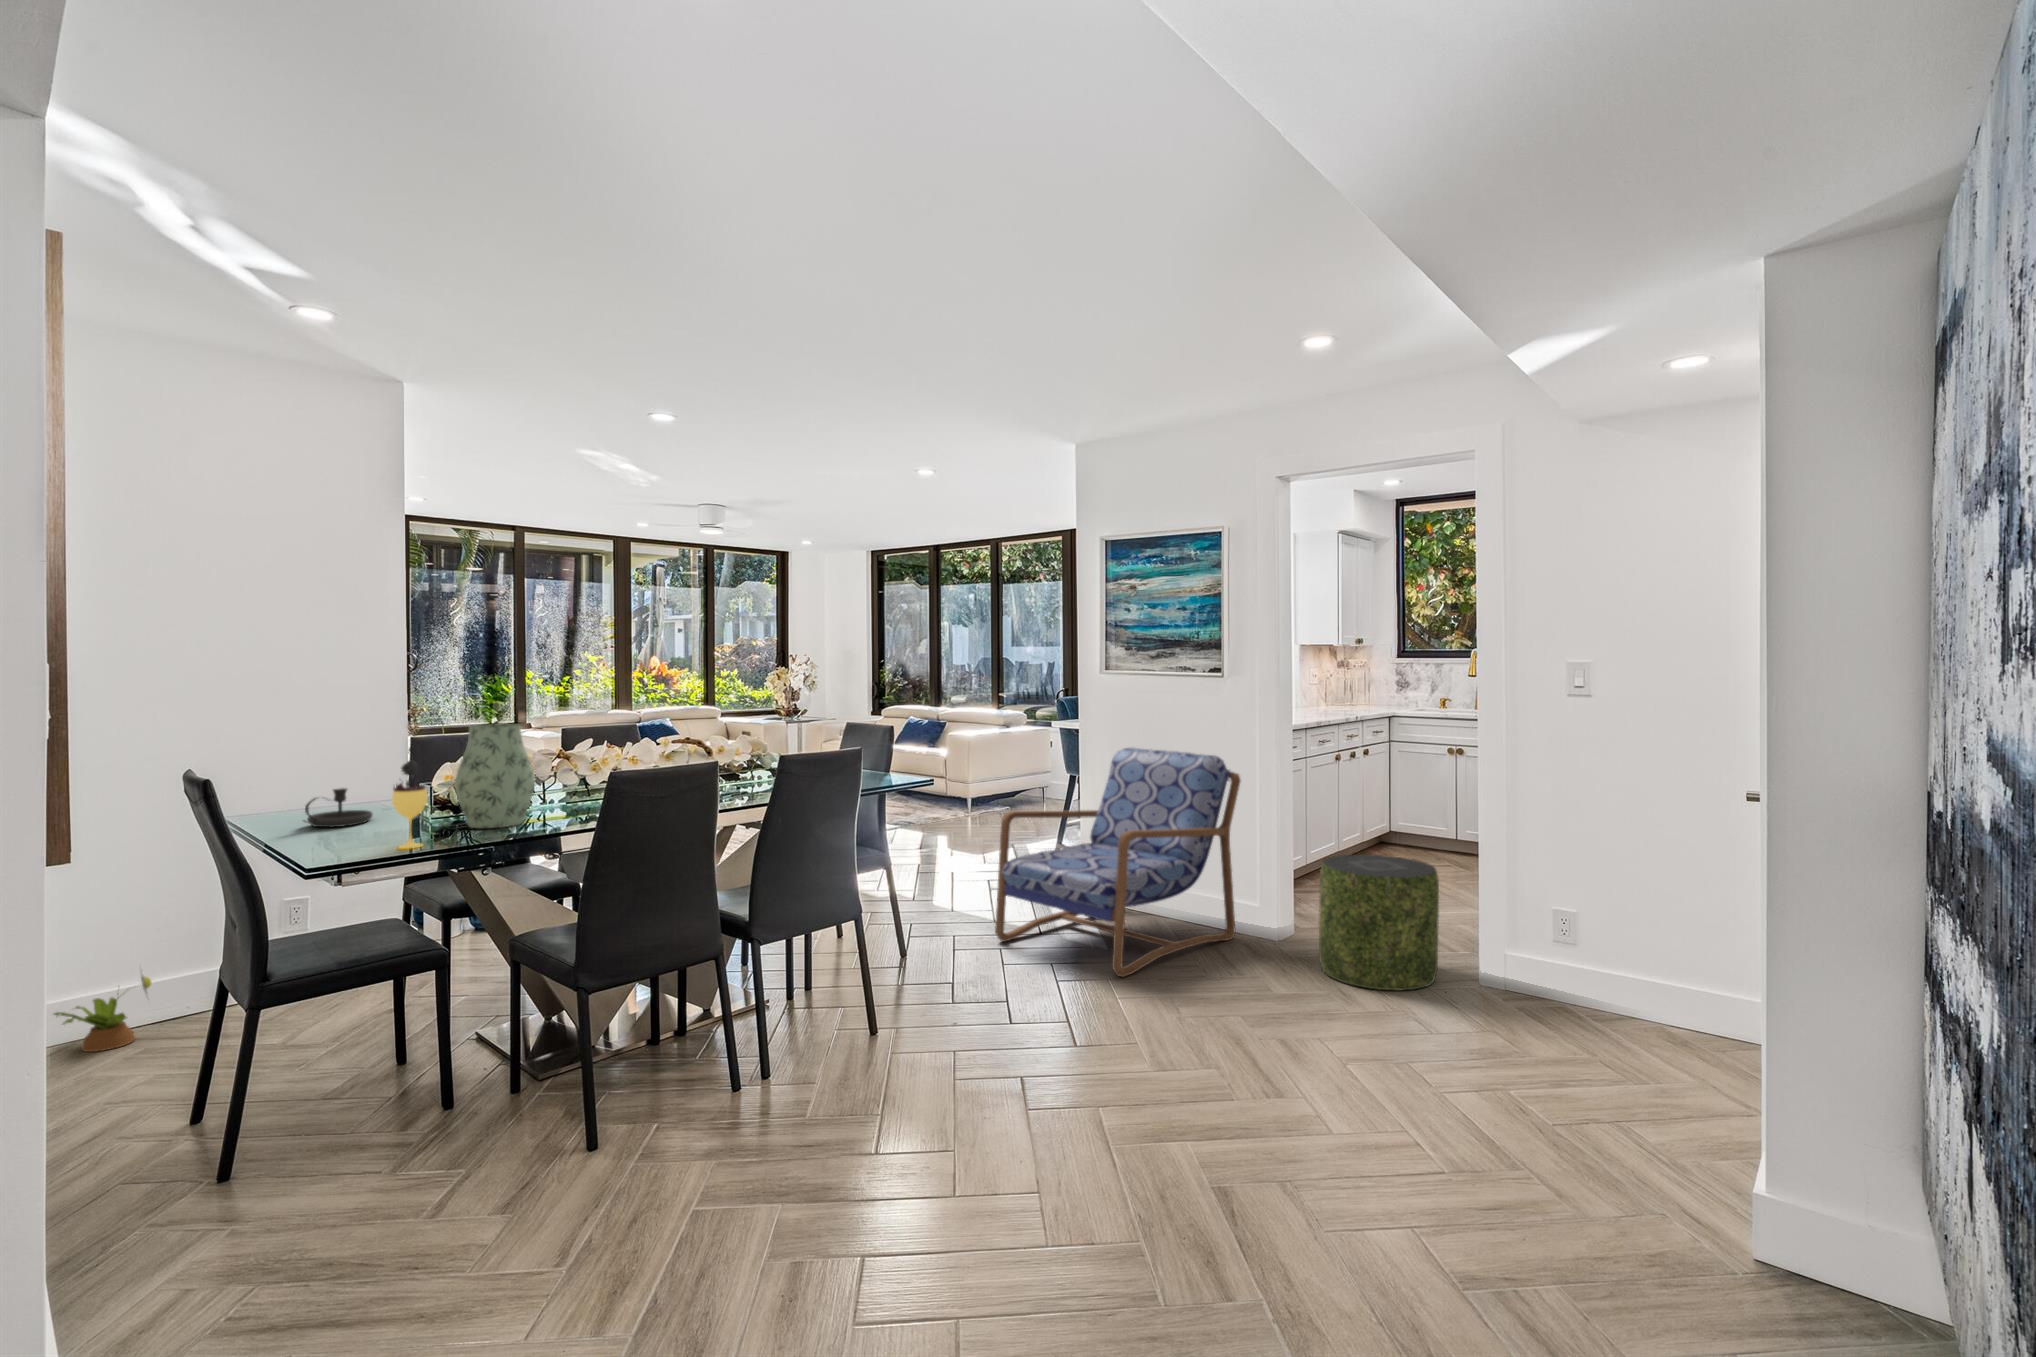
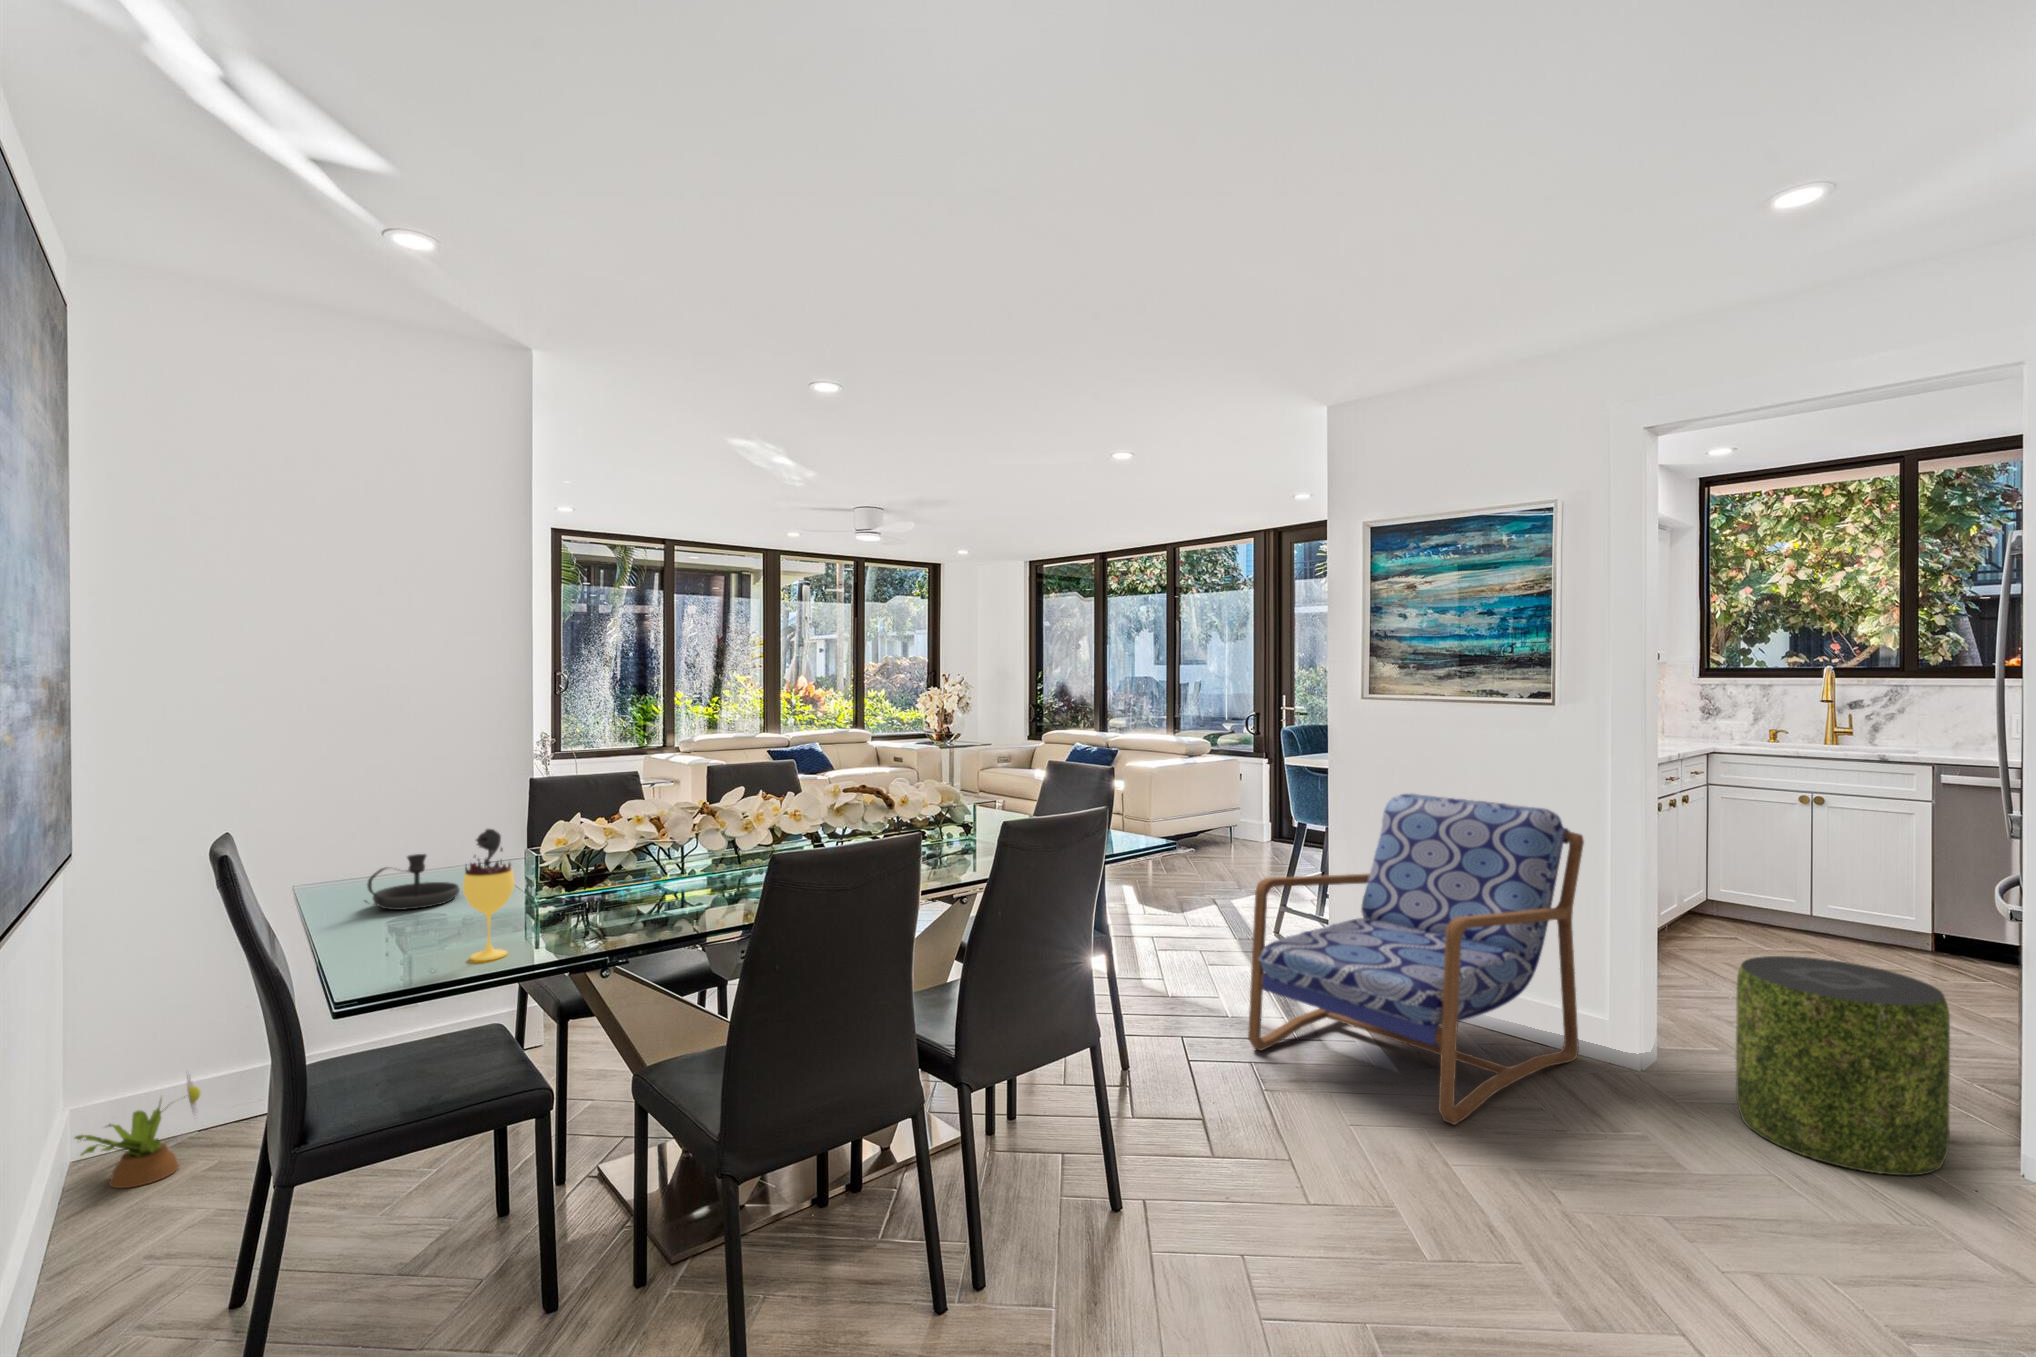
vase: present [455,724,535,828] -> none [559,770,669,921]

